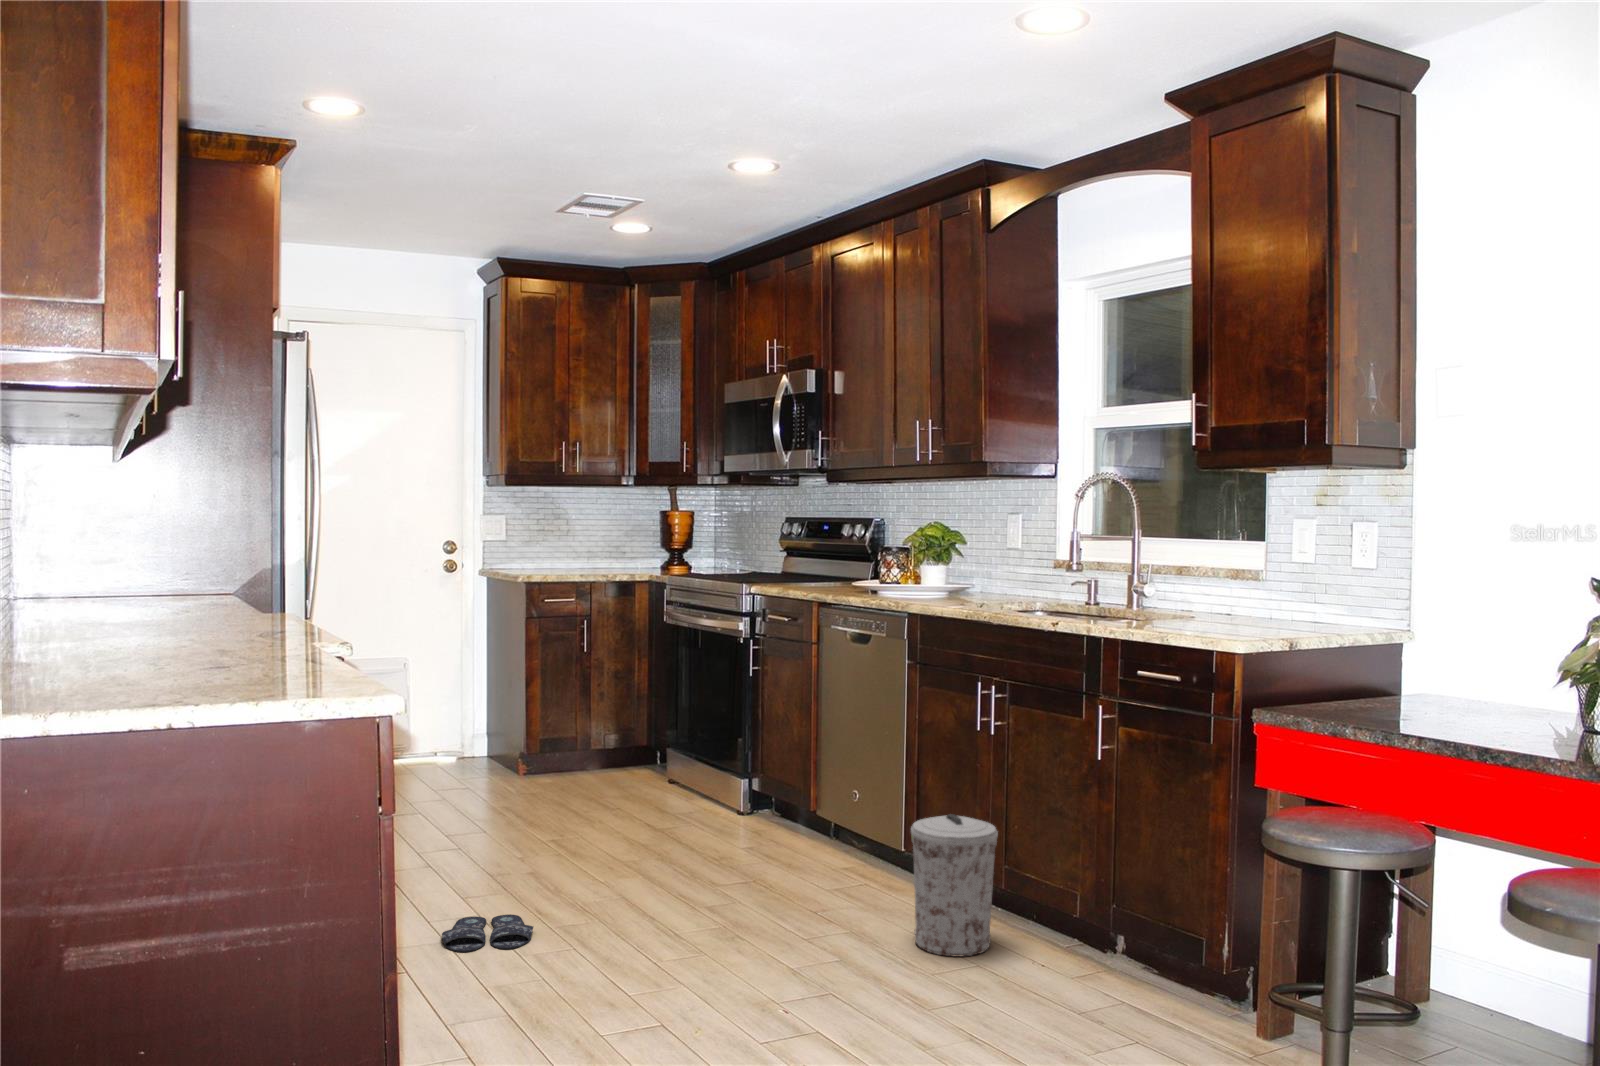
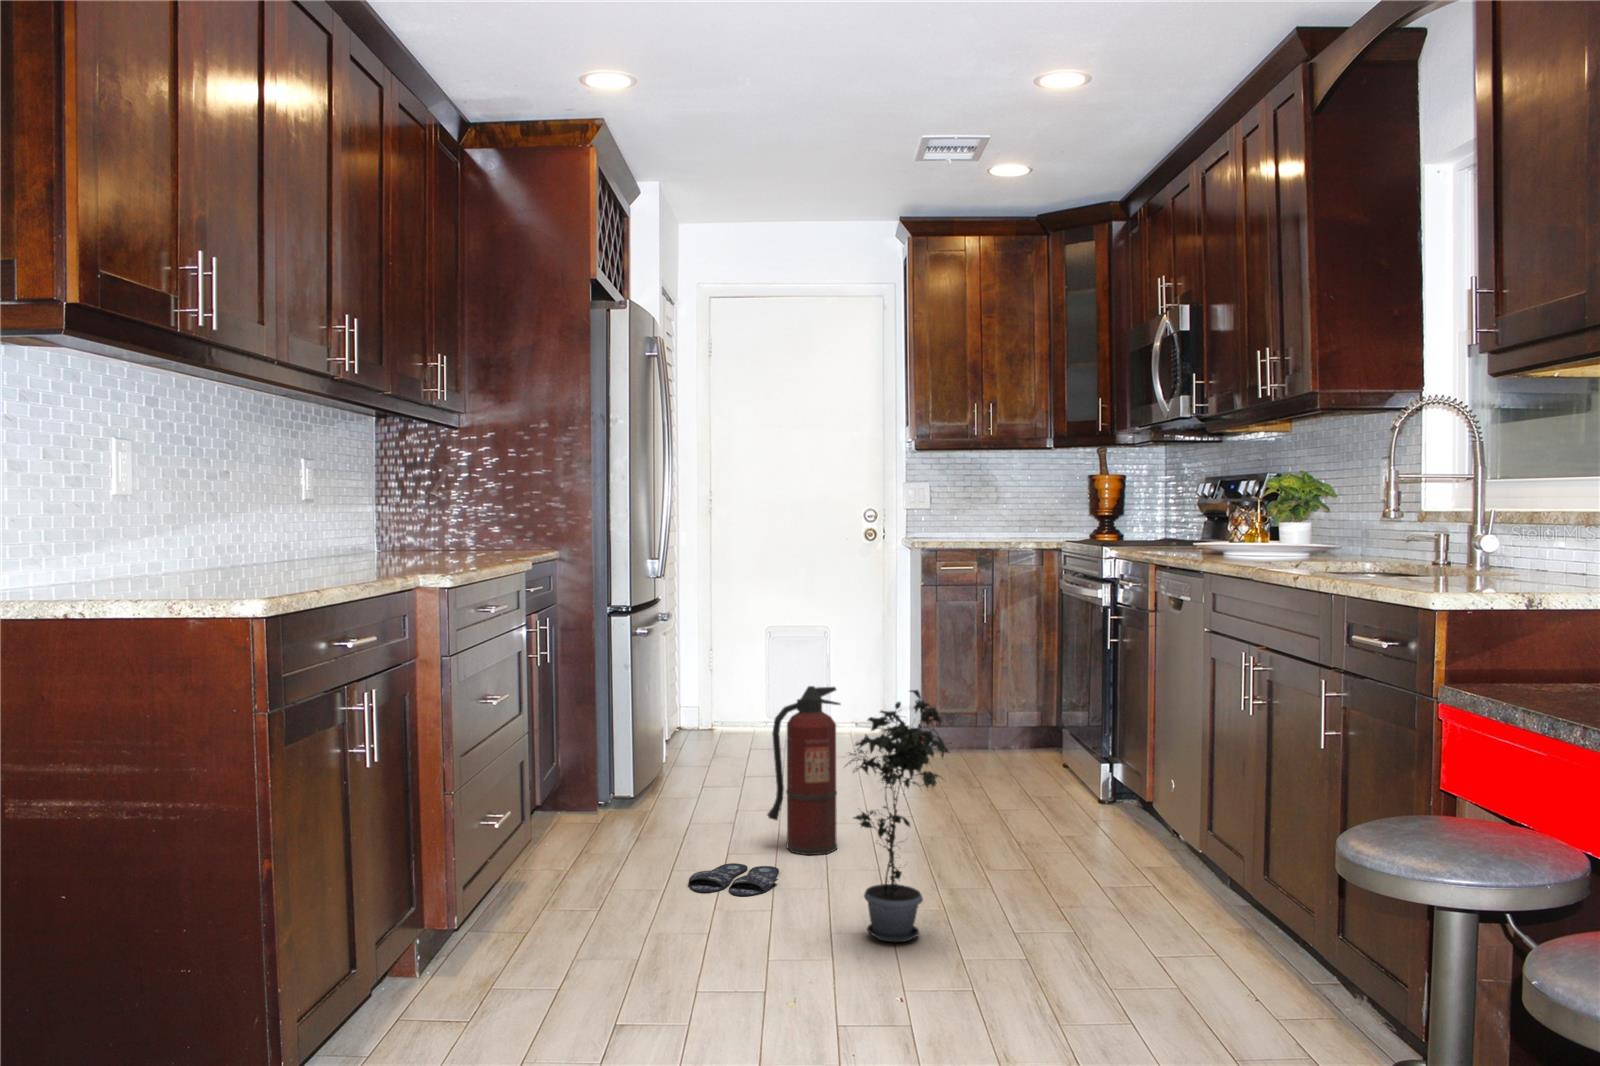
fire extinguisher: none [481,728,554,898] -> present [768,686,840,855]
potted plant: none [651,730,766,969] -> present [849,690,949,942]
trash can: present [911,814,998,957] -> none [1146,809,1255,980]

